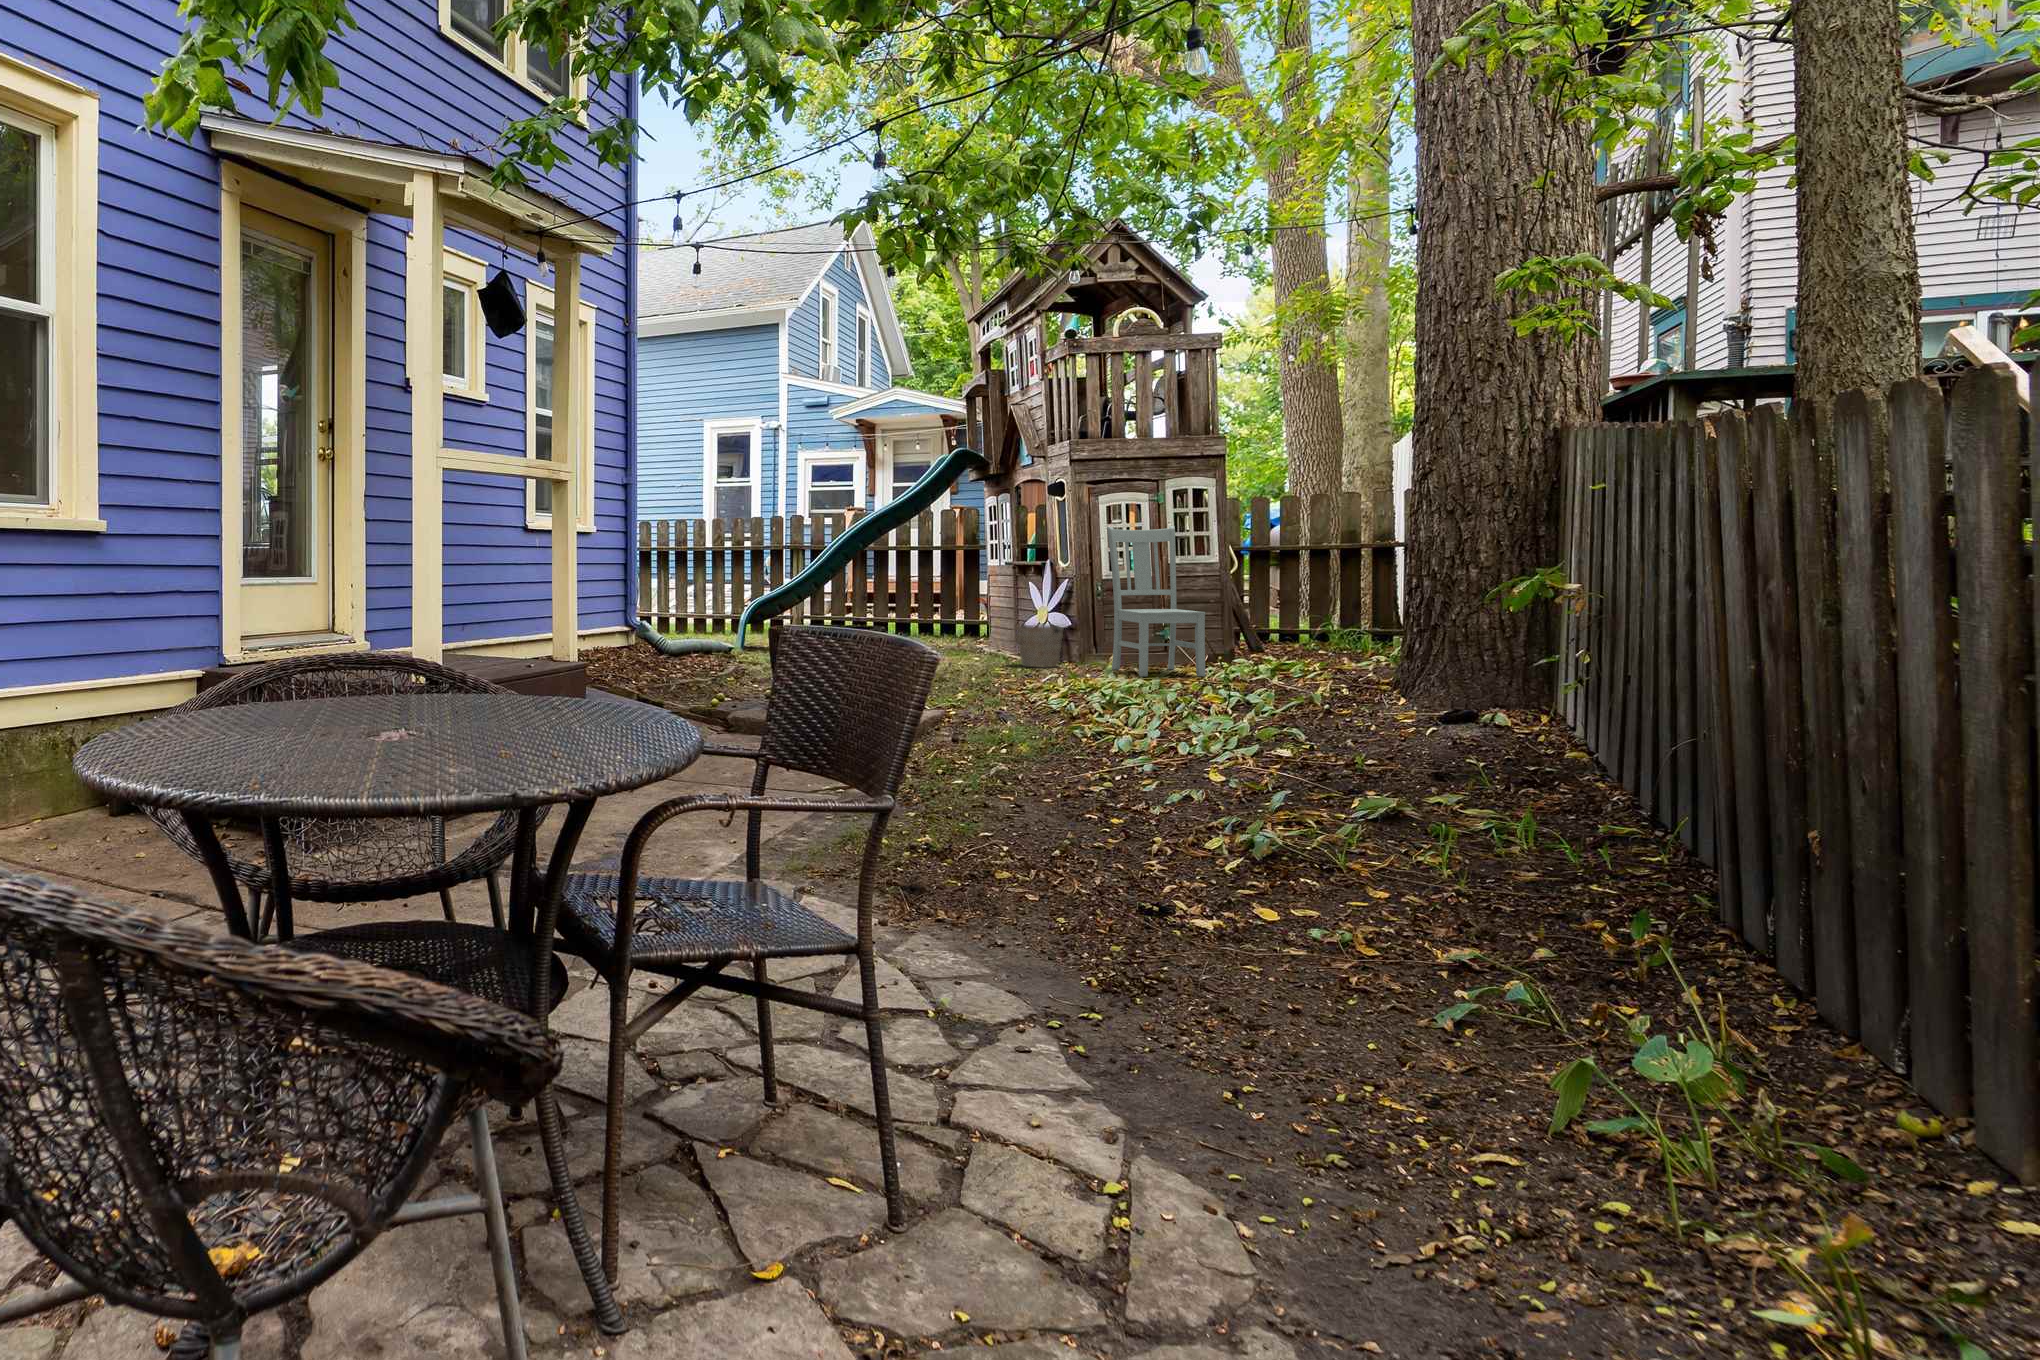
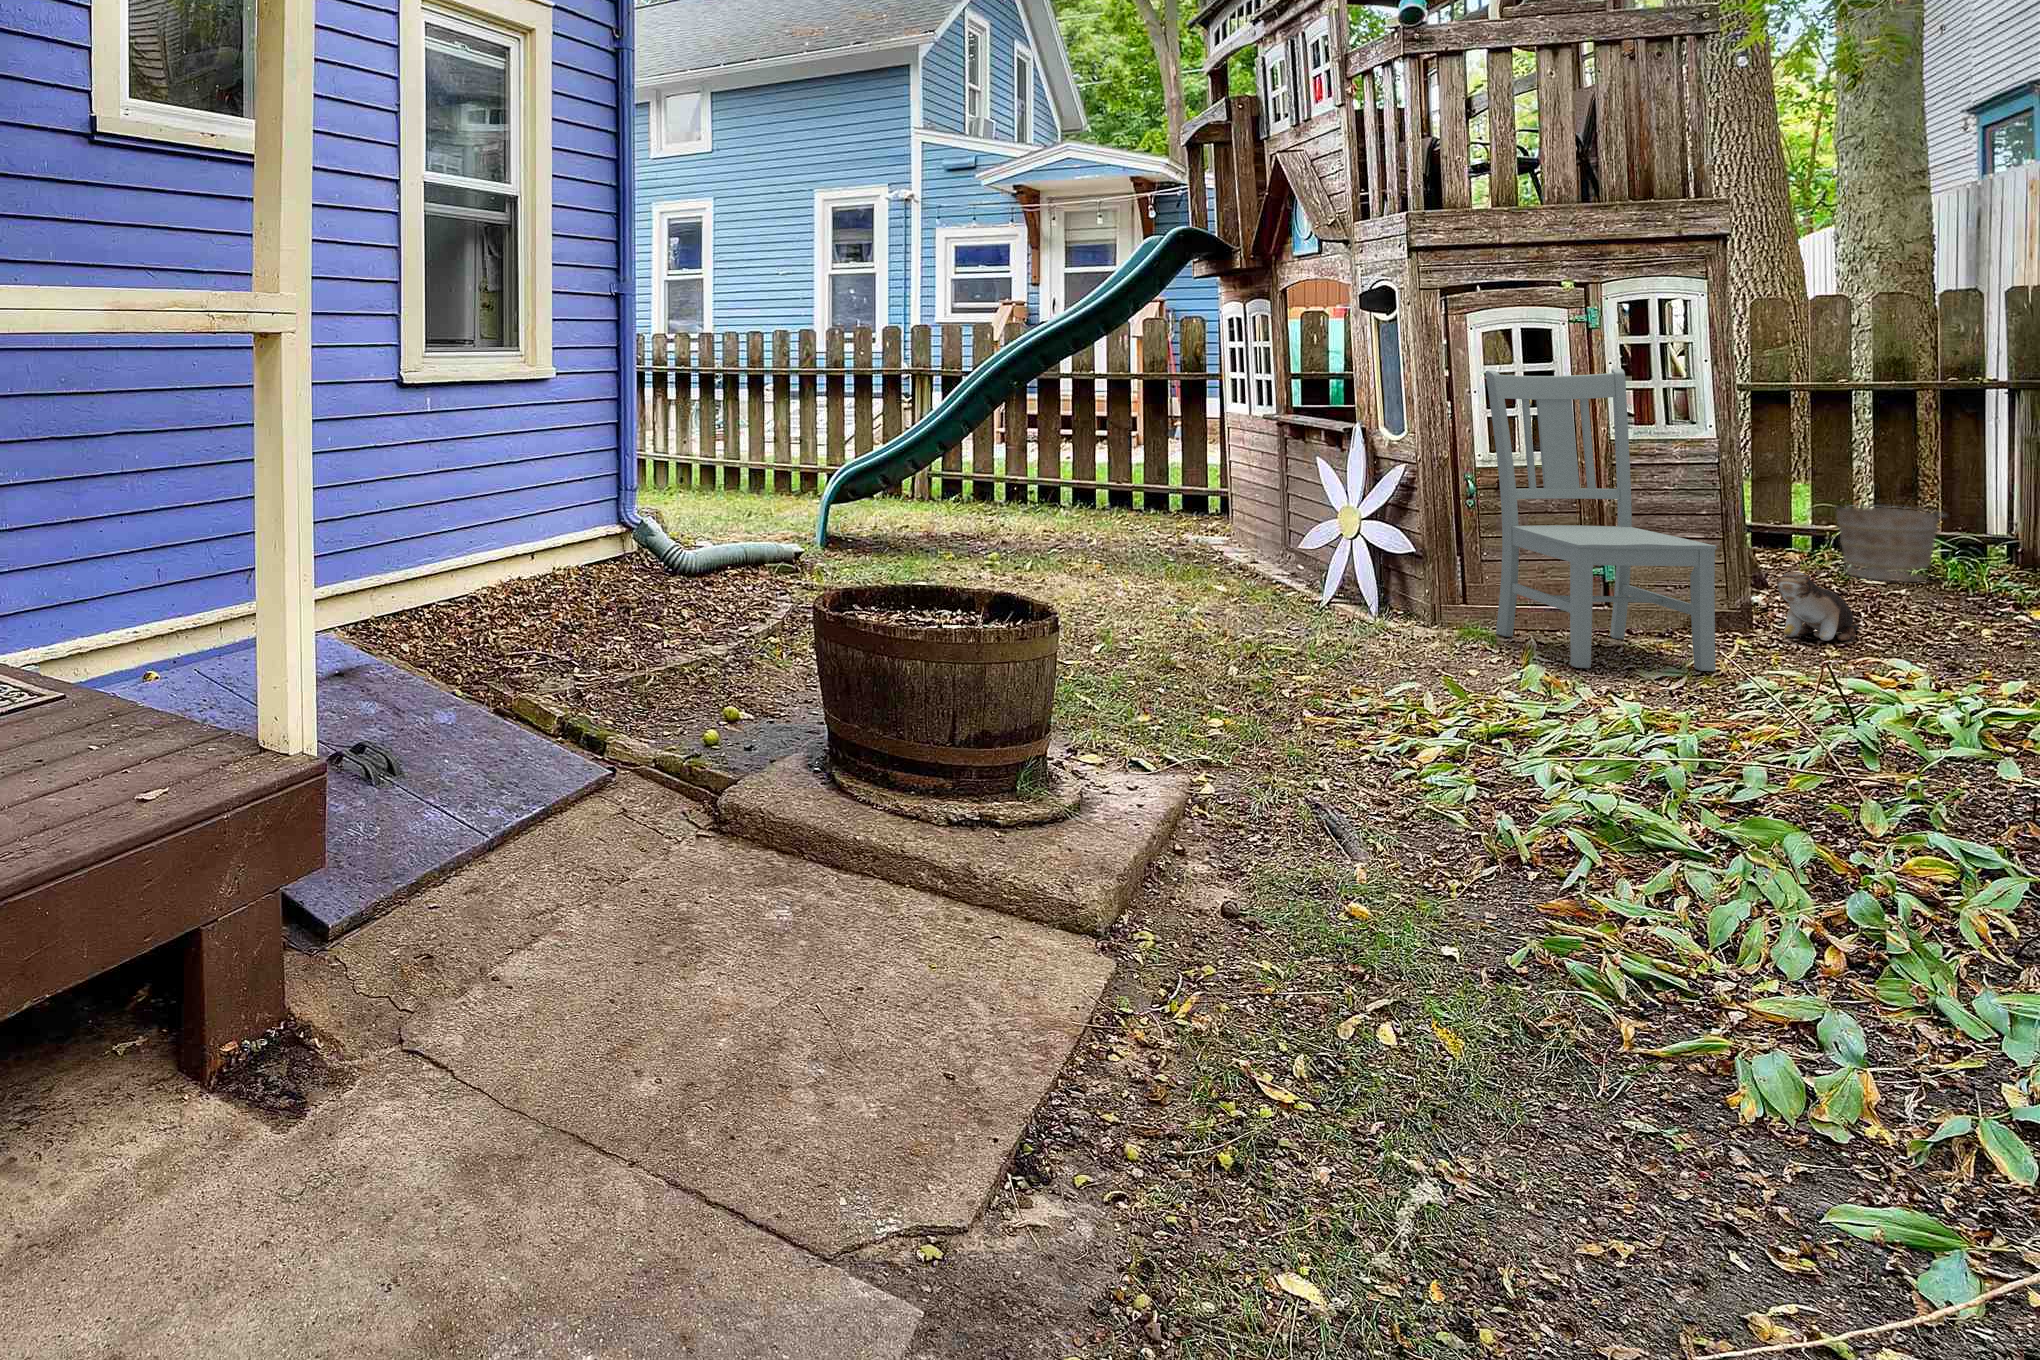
bucket: present [1017,624,1066,668] -> present [1836,505,1942,582]
plush toy: none [1243,632,1290,668] -> present [1769,572,1859,641]

